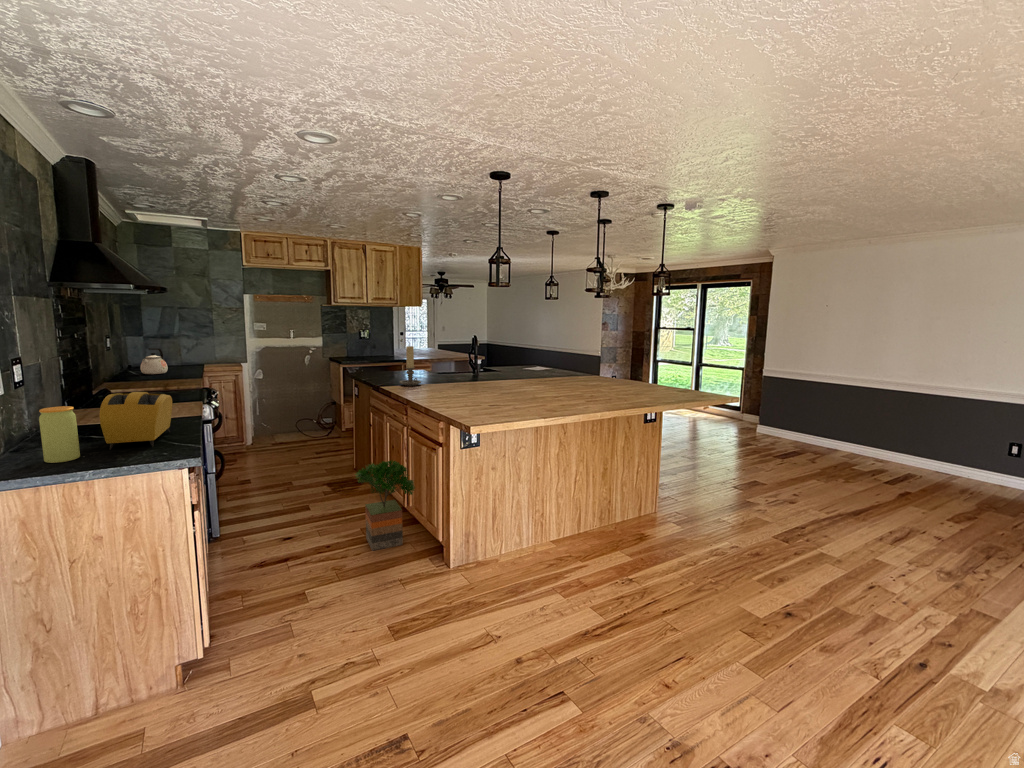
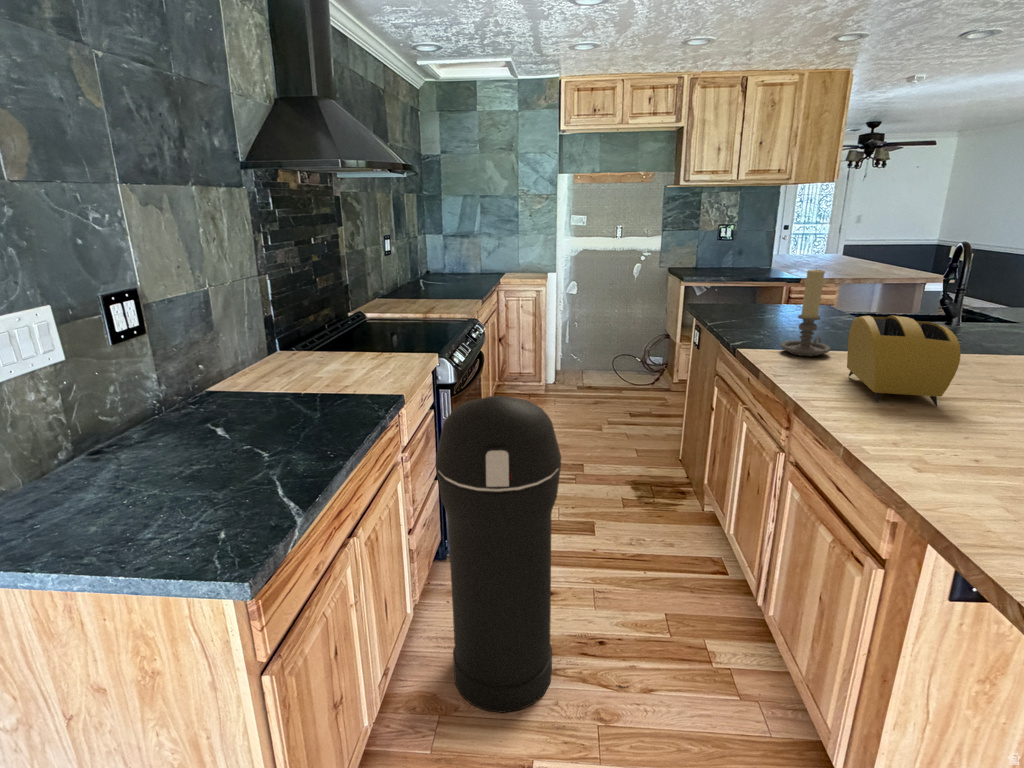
kettle: present [140,348,168,374] -> none [428,252,457,287]
toaster: present [99,392,172,450] -> present [847,316,961,406]
jar: present [39,406,80,463] -> none [47,400,129,511]
trash can: none [230,407,305,586] -> present [436,396,561,713]
potted tree: present [355,461,415,551] -> none [658,518,788,701]

